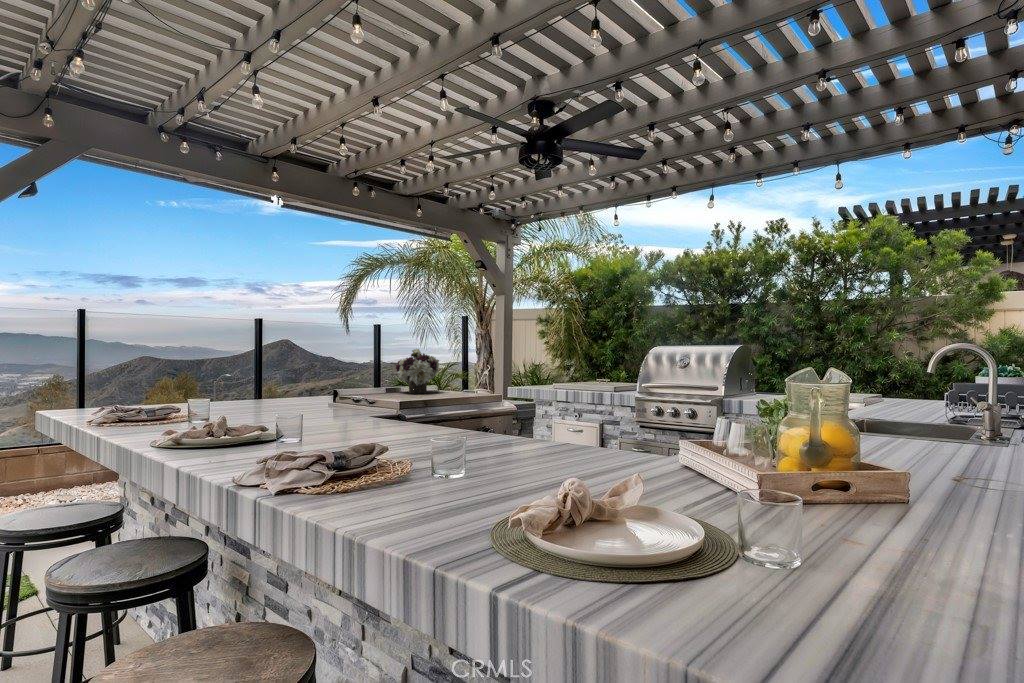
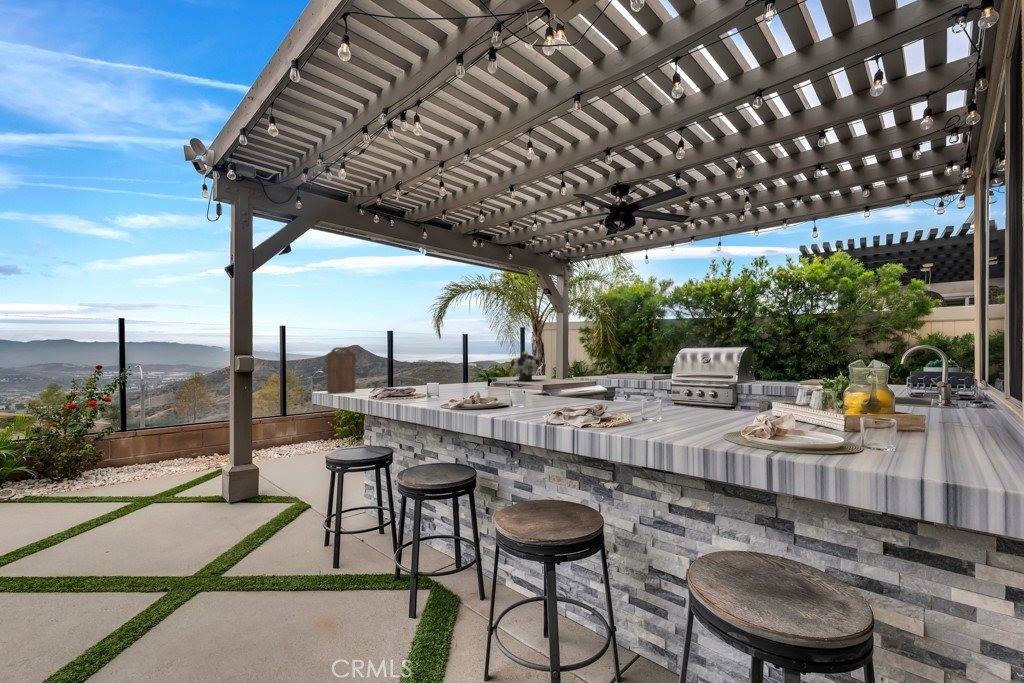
cutting board: none [48,342,102,417] -> present [327,347,355,393]

